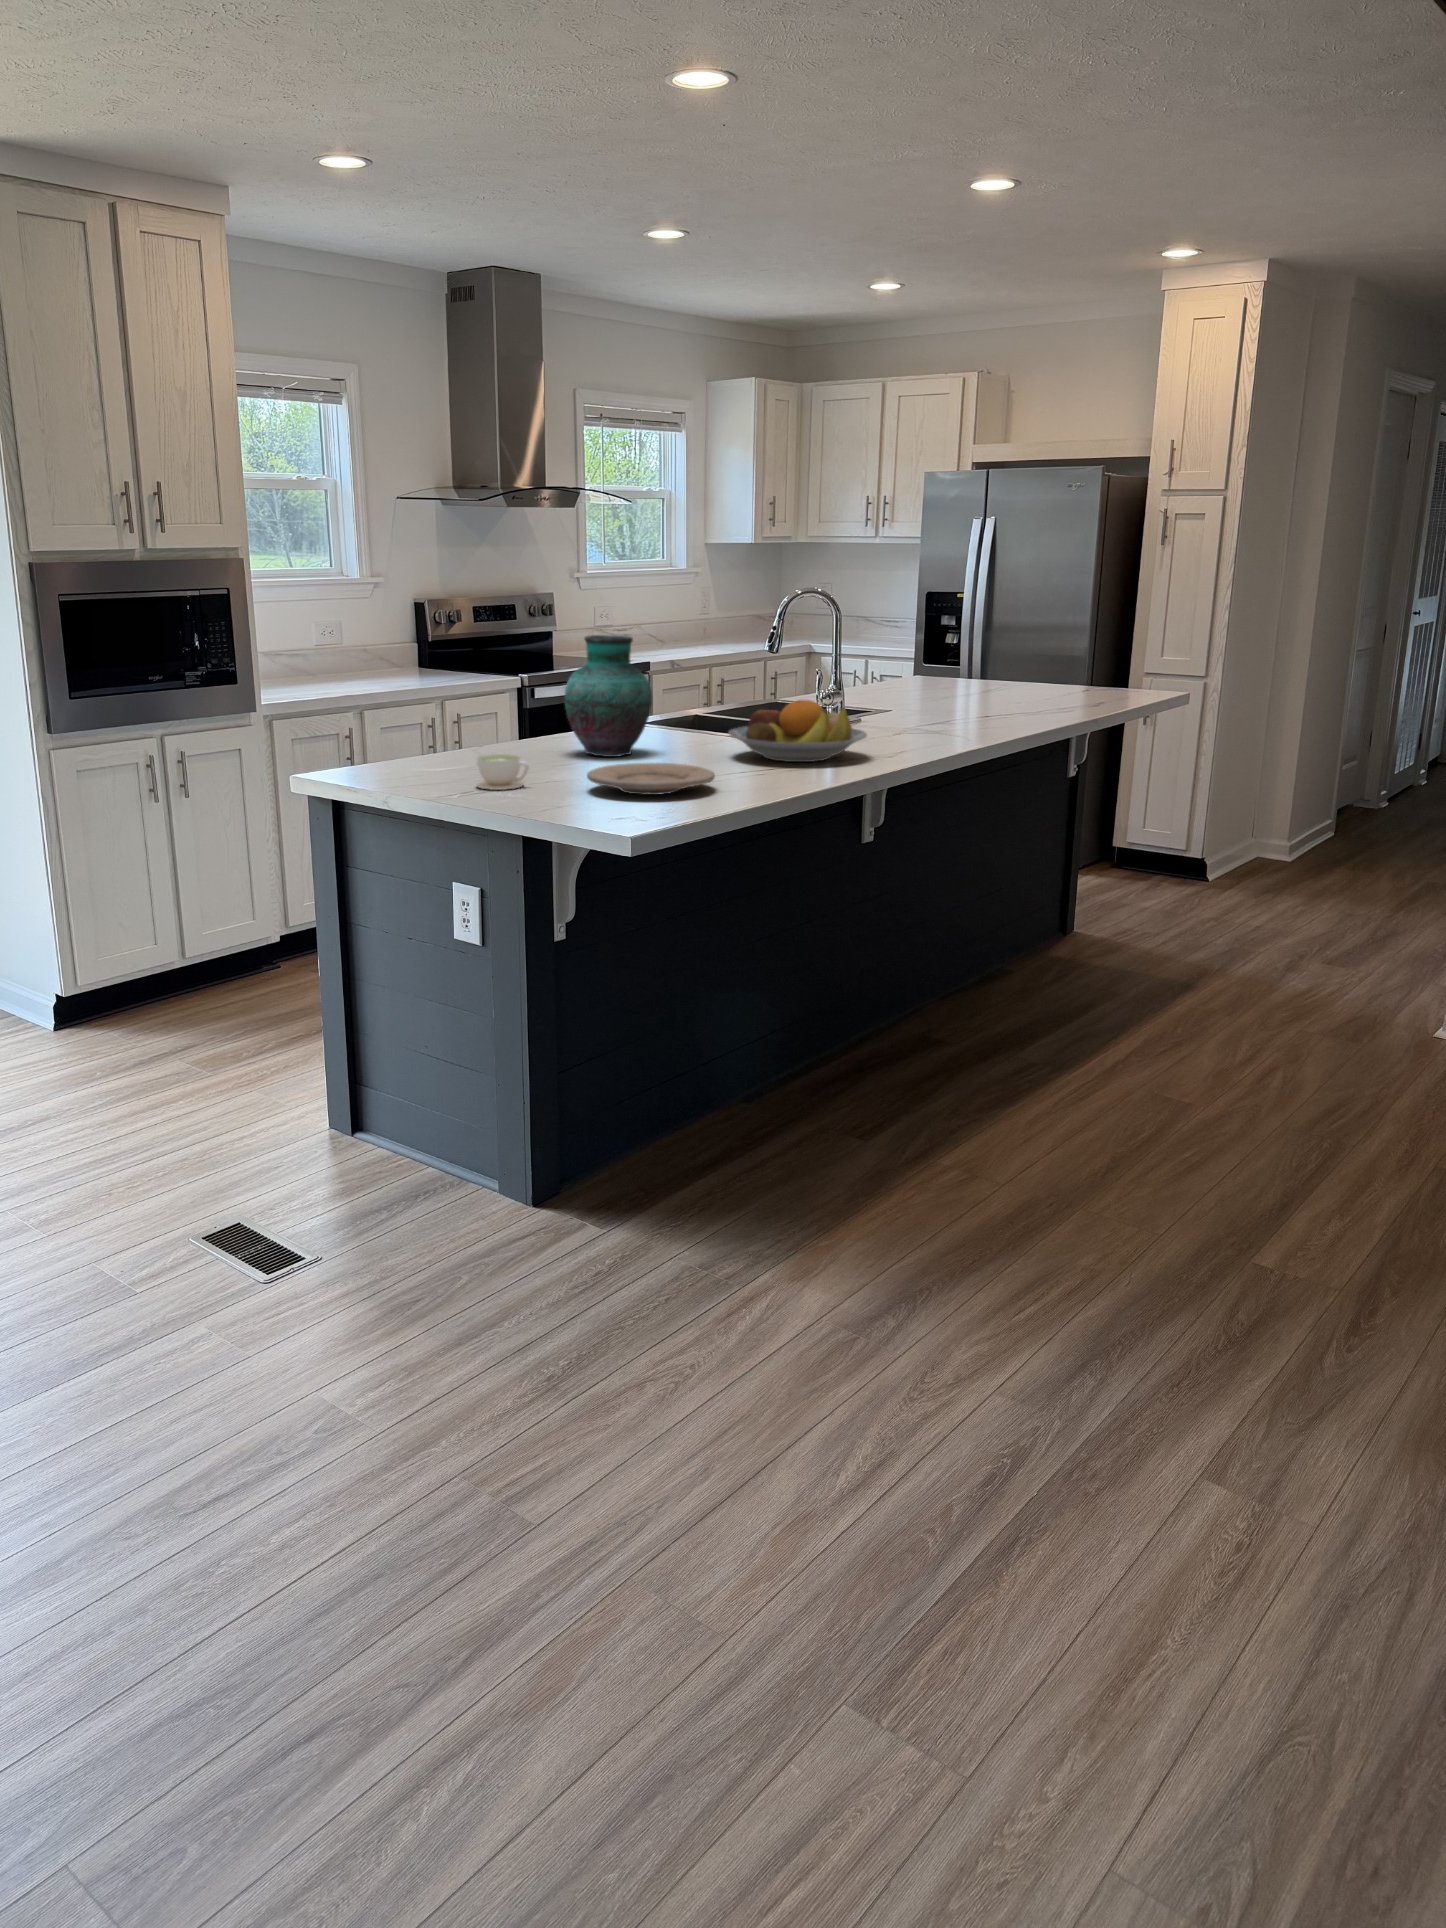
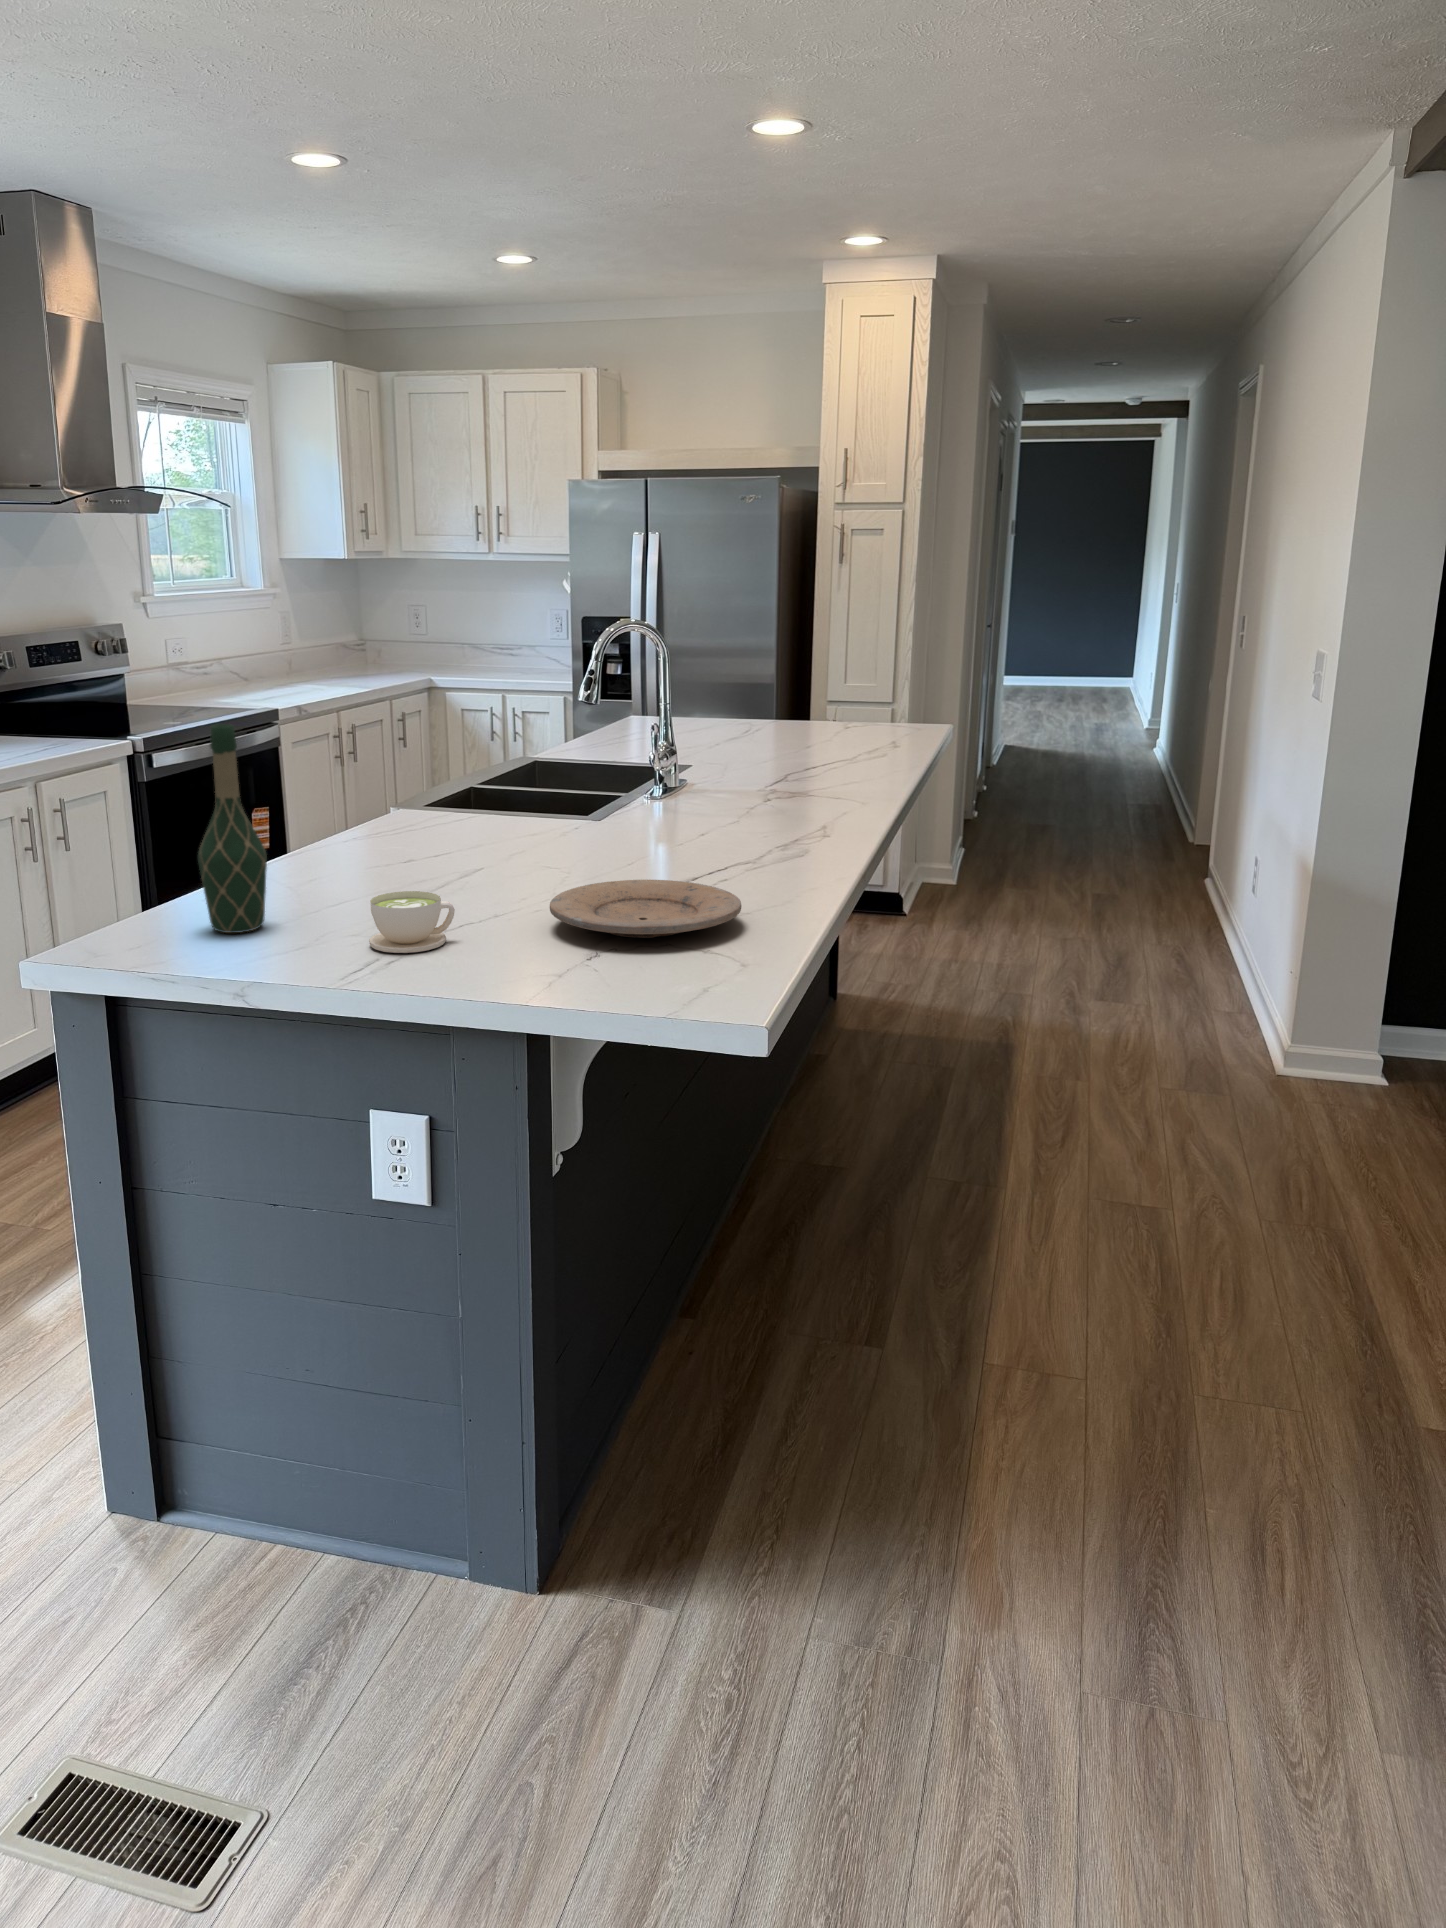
vase: present [565,635,652,757] -> none [396,692,523,868]
wine bottle: none [400,644,441,775] -> present [198,724,267,933]
fruit bowl: present [729,700,867,762] -> none [629,769,815,854]

